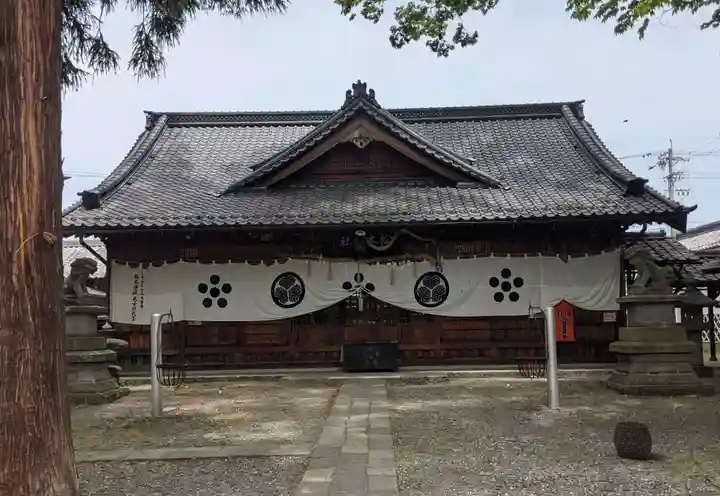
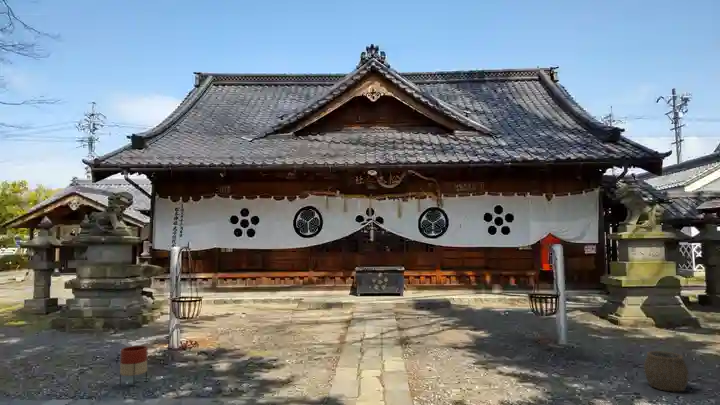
planter: none [109,424,135,466] -> present [120,346,148,385]

